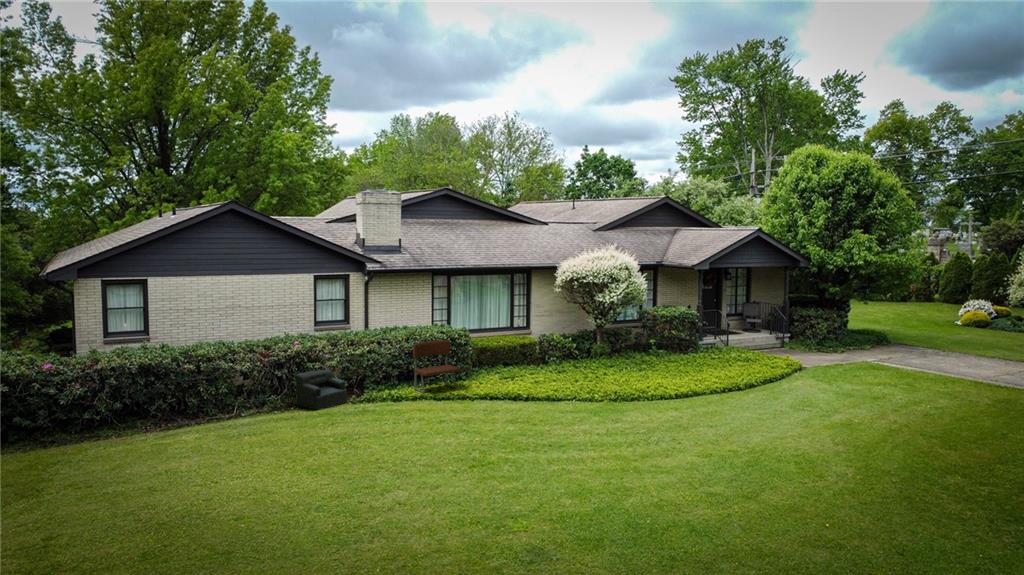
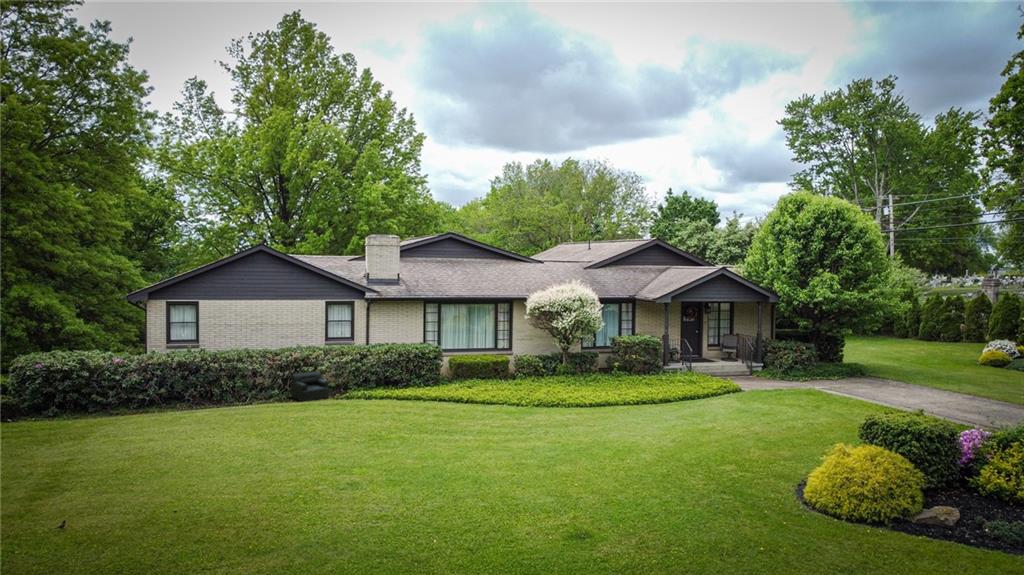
bench: present [413,340,461,393] -> none [386,354,423,395]

